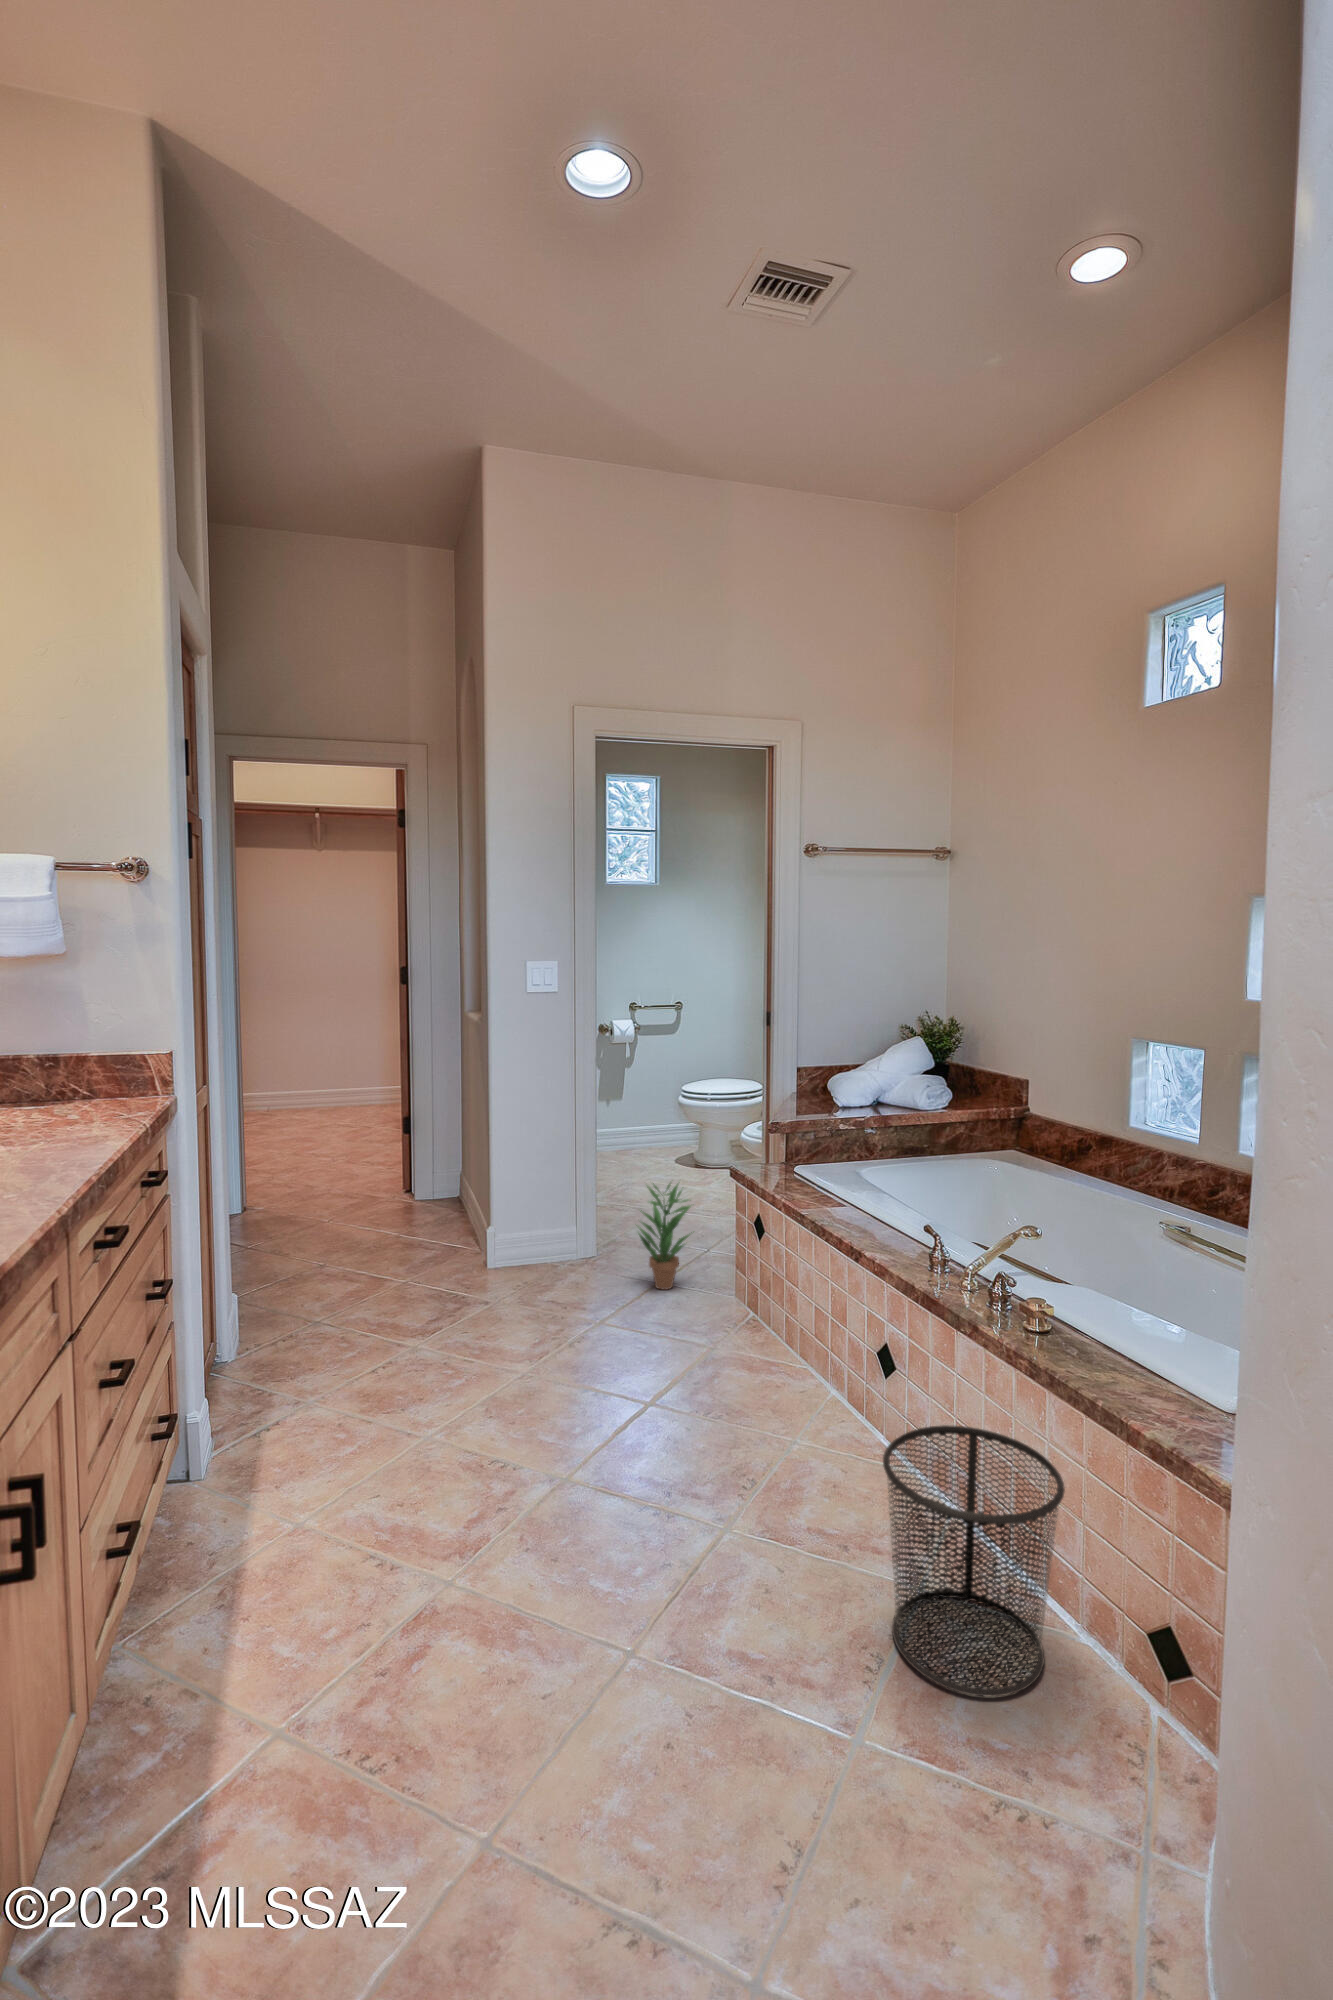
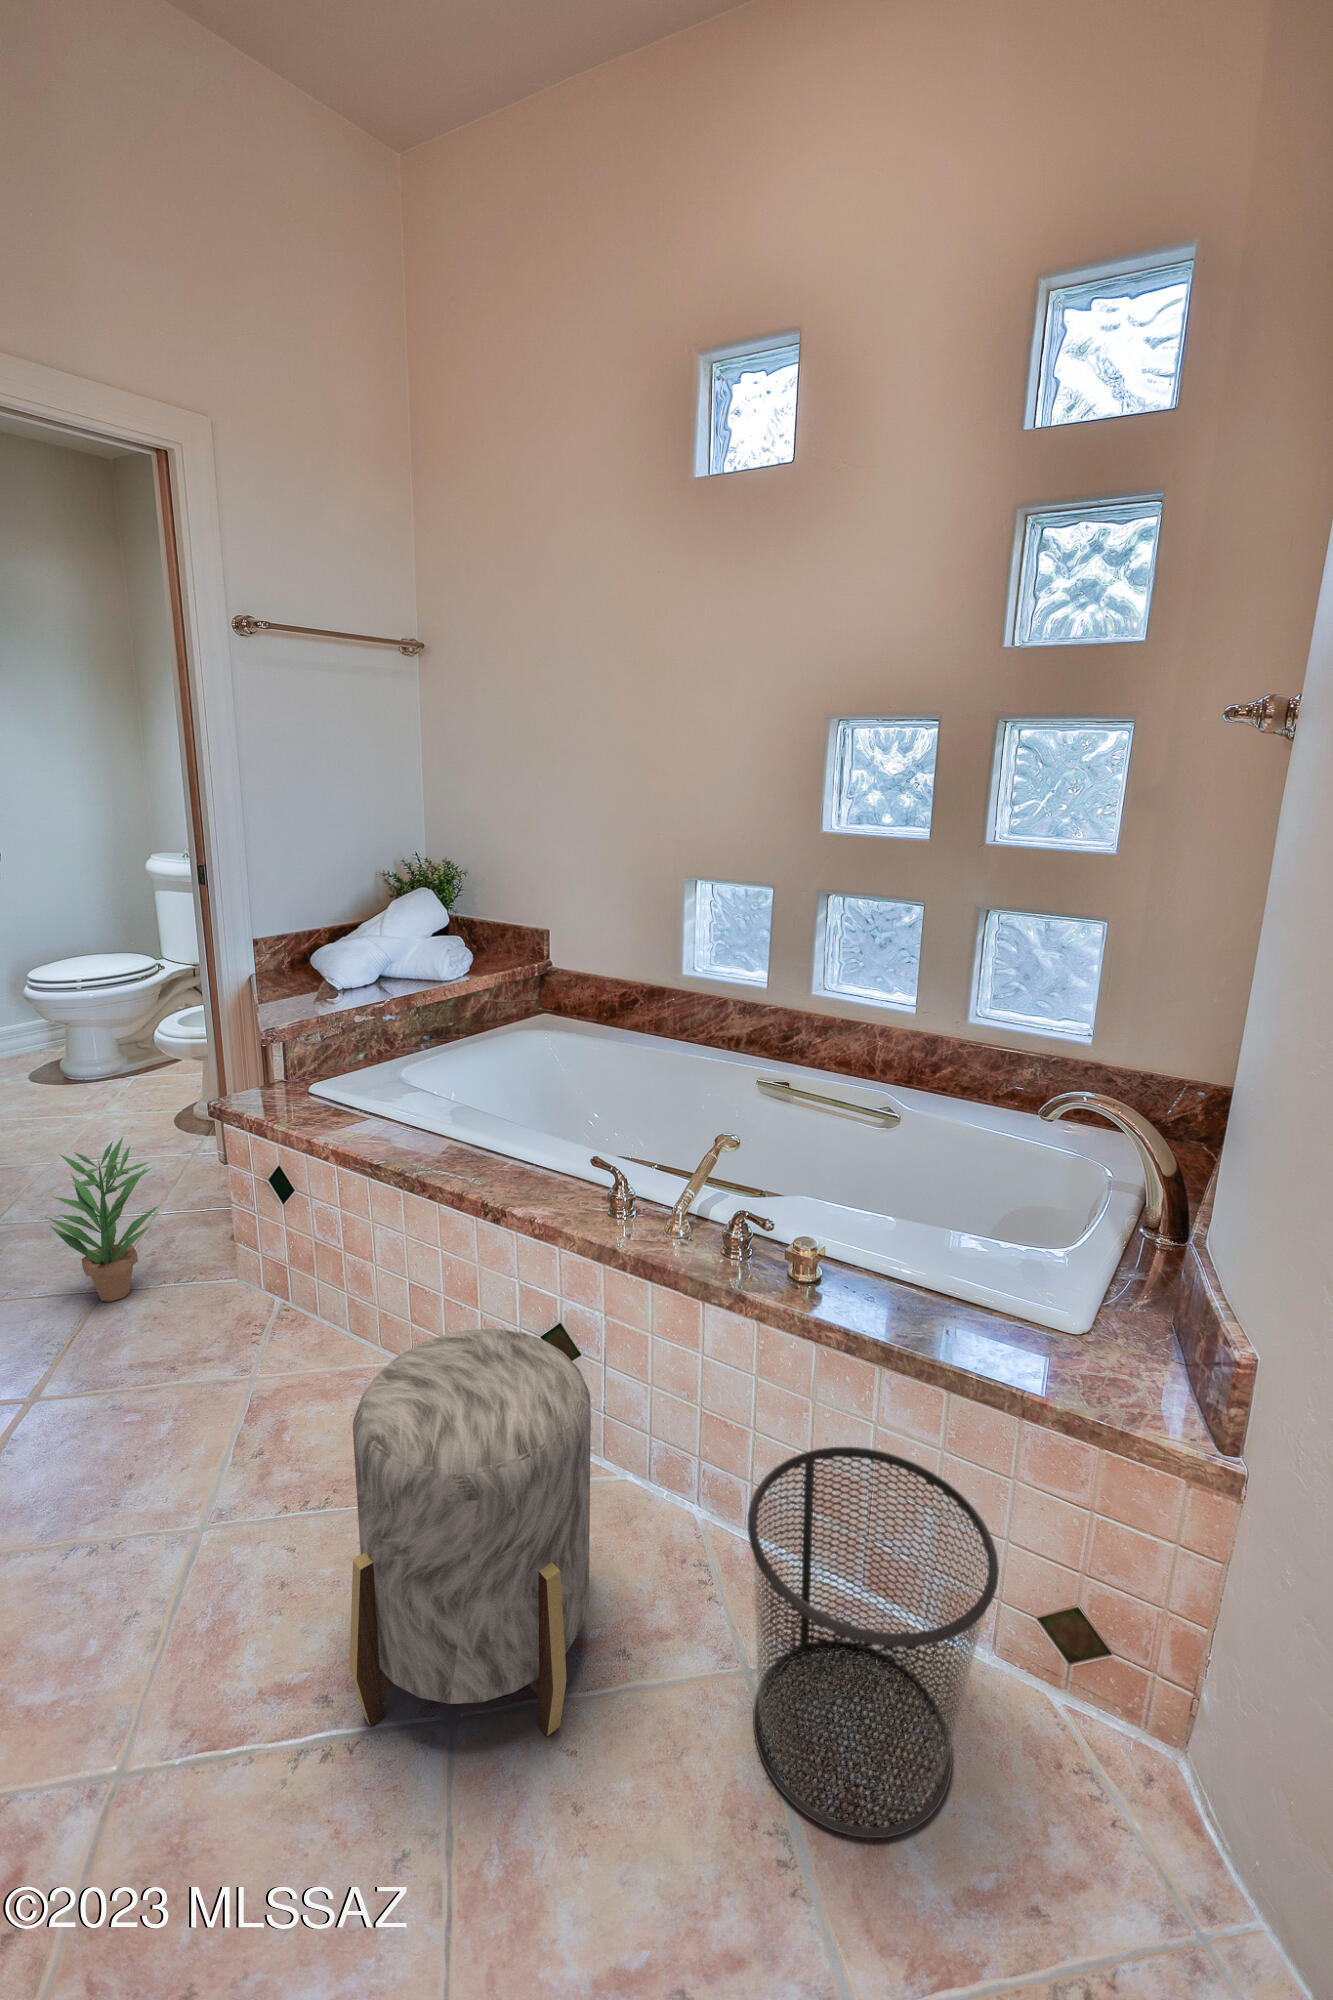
stool: none [680,1293,850,1554] -> present [349,1329,591,1736]

